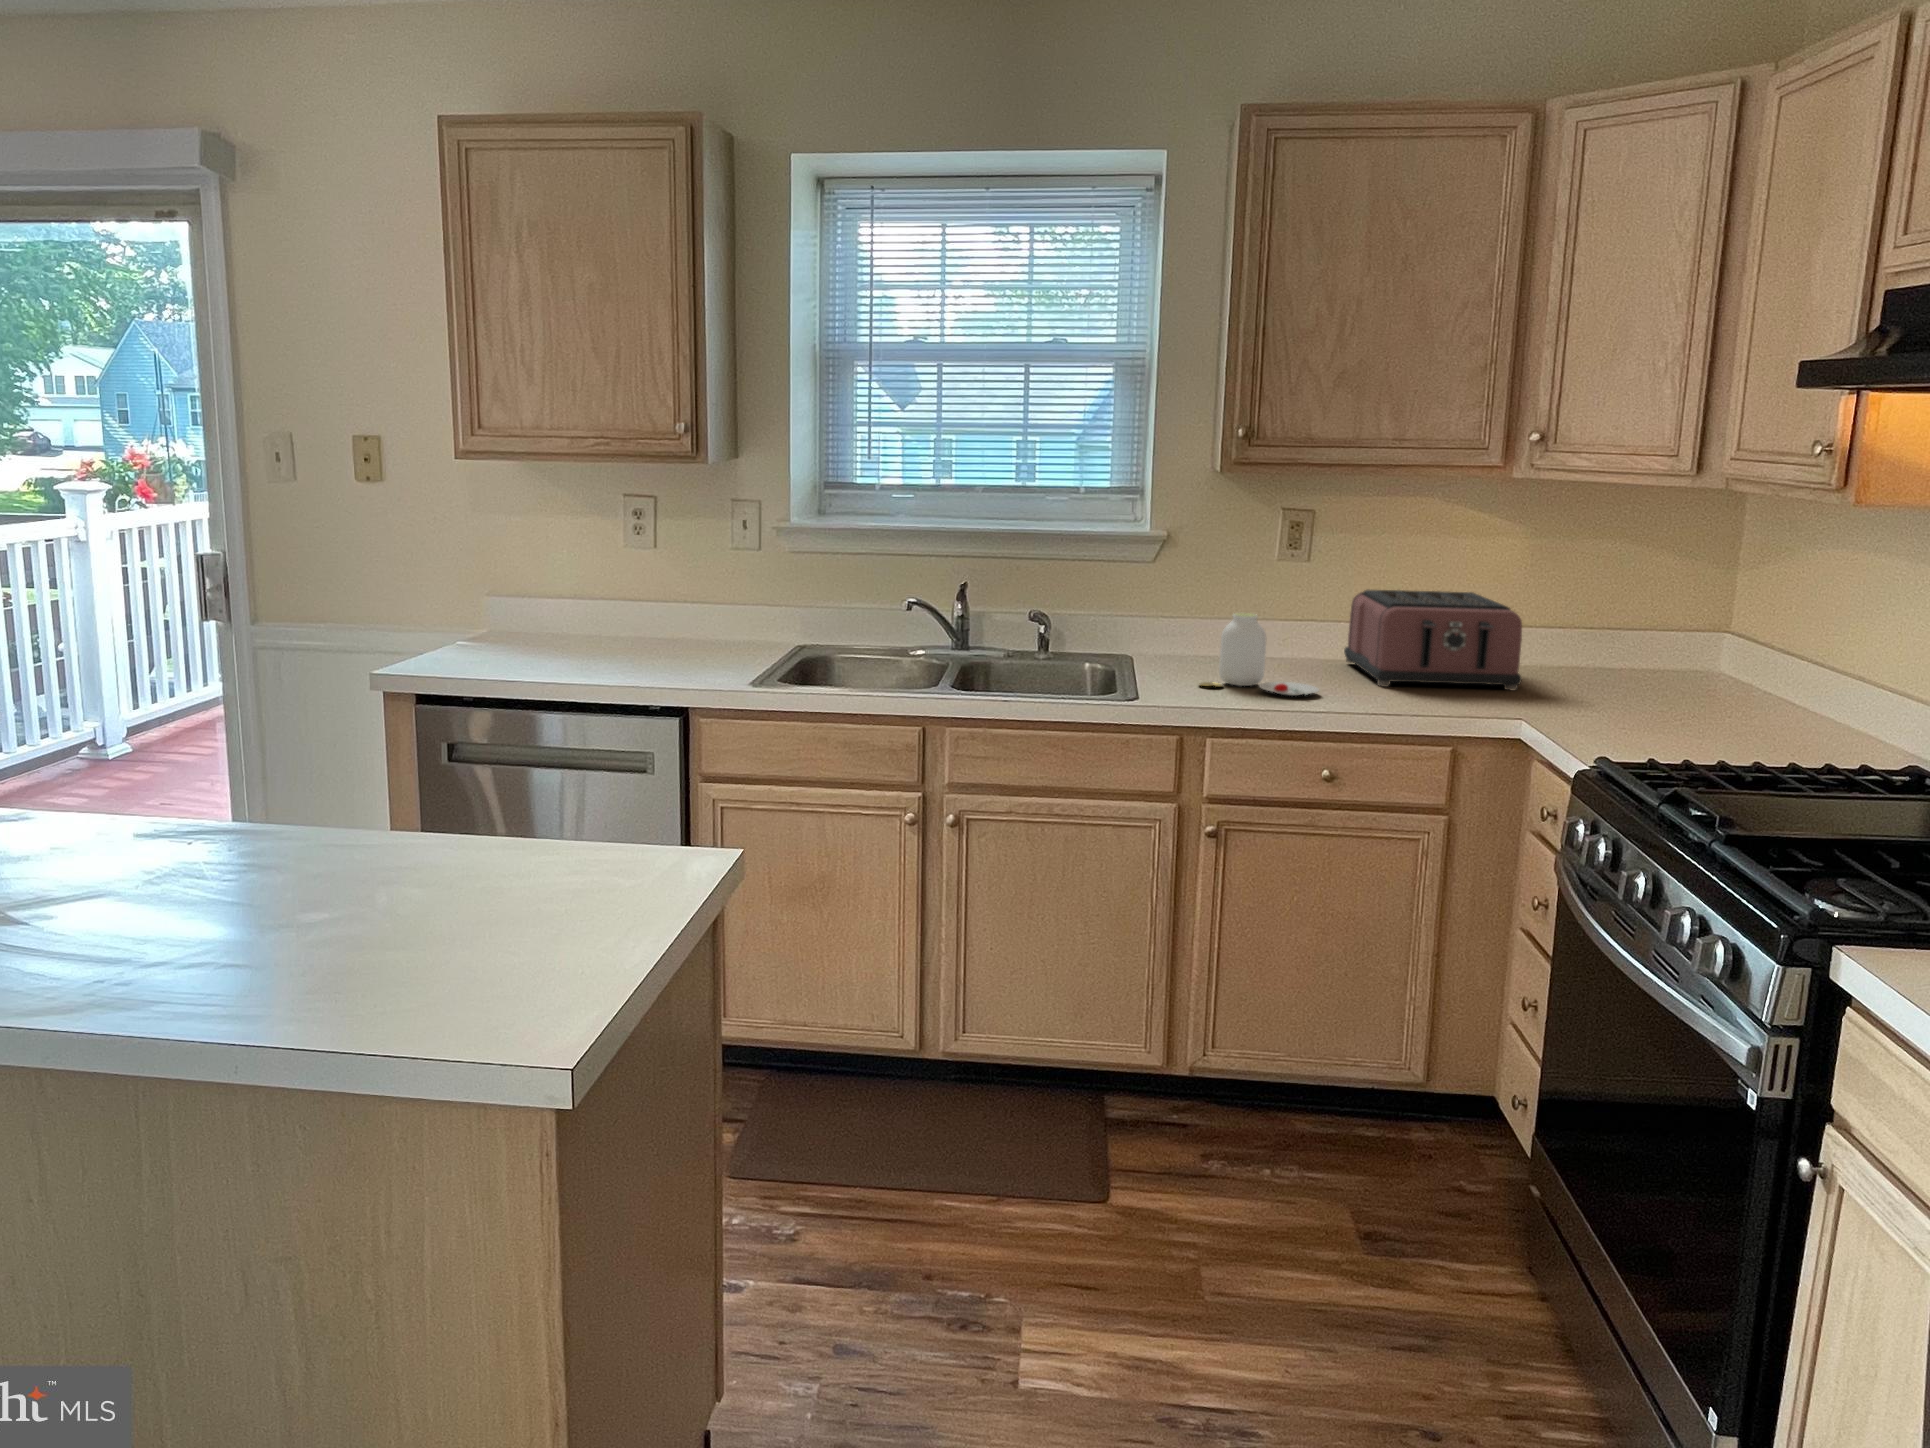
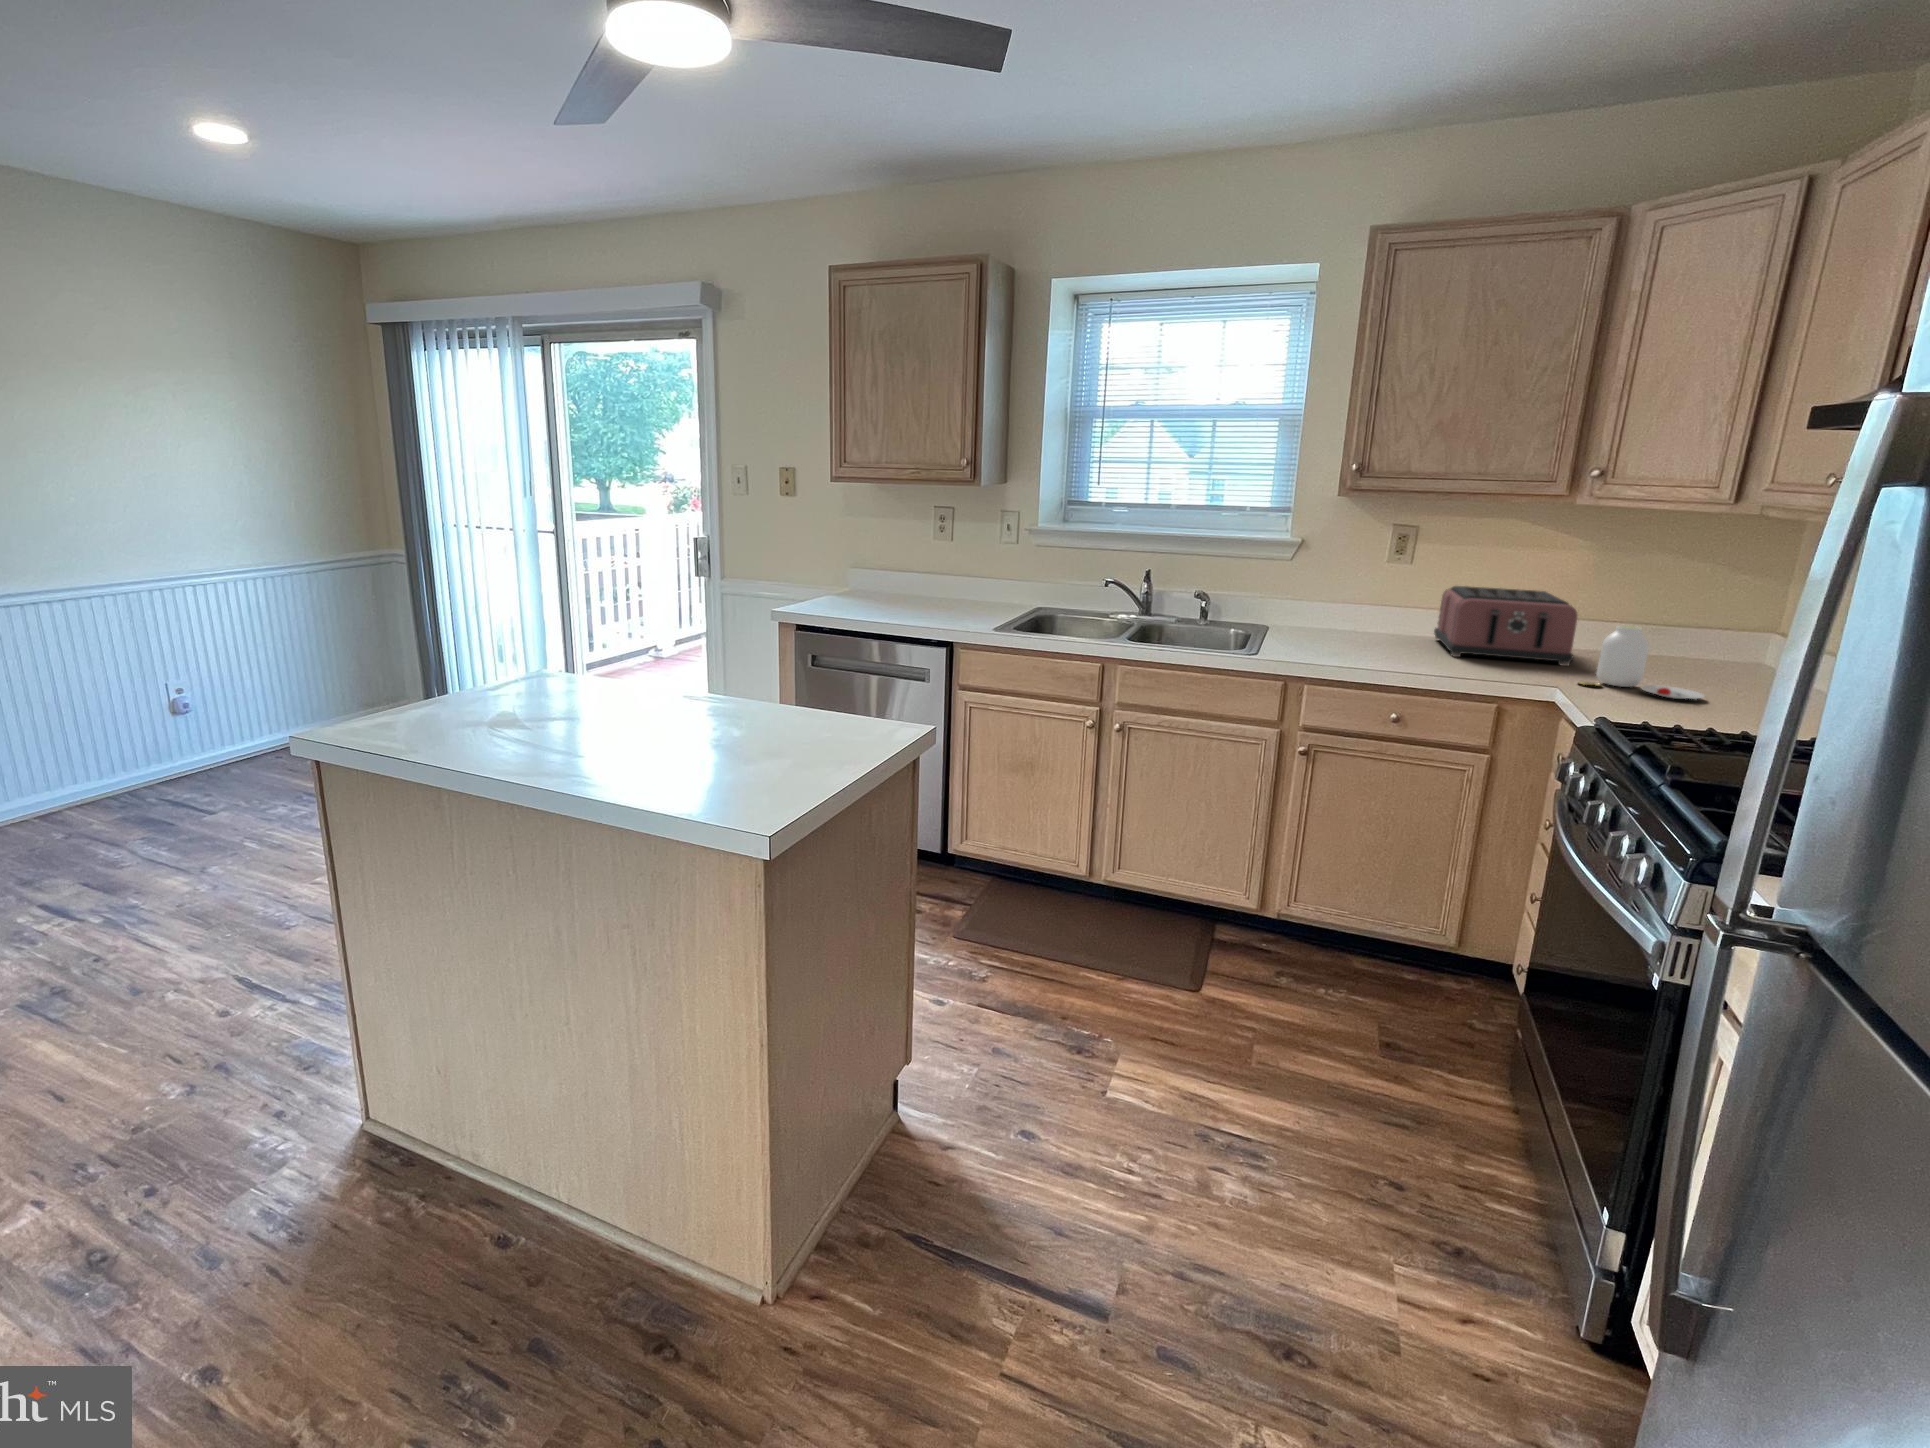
jar: present [1199,613,1319,696] -> present [1579,625,1704,699]

